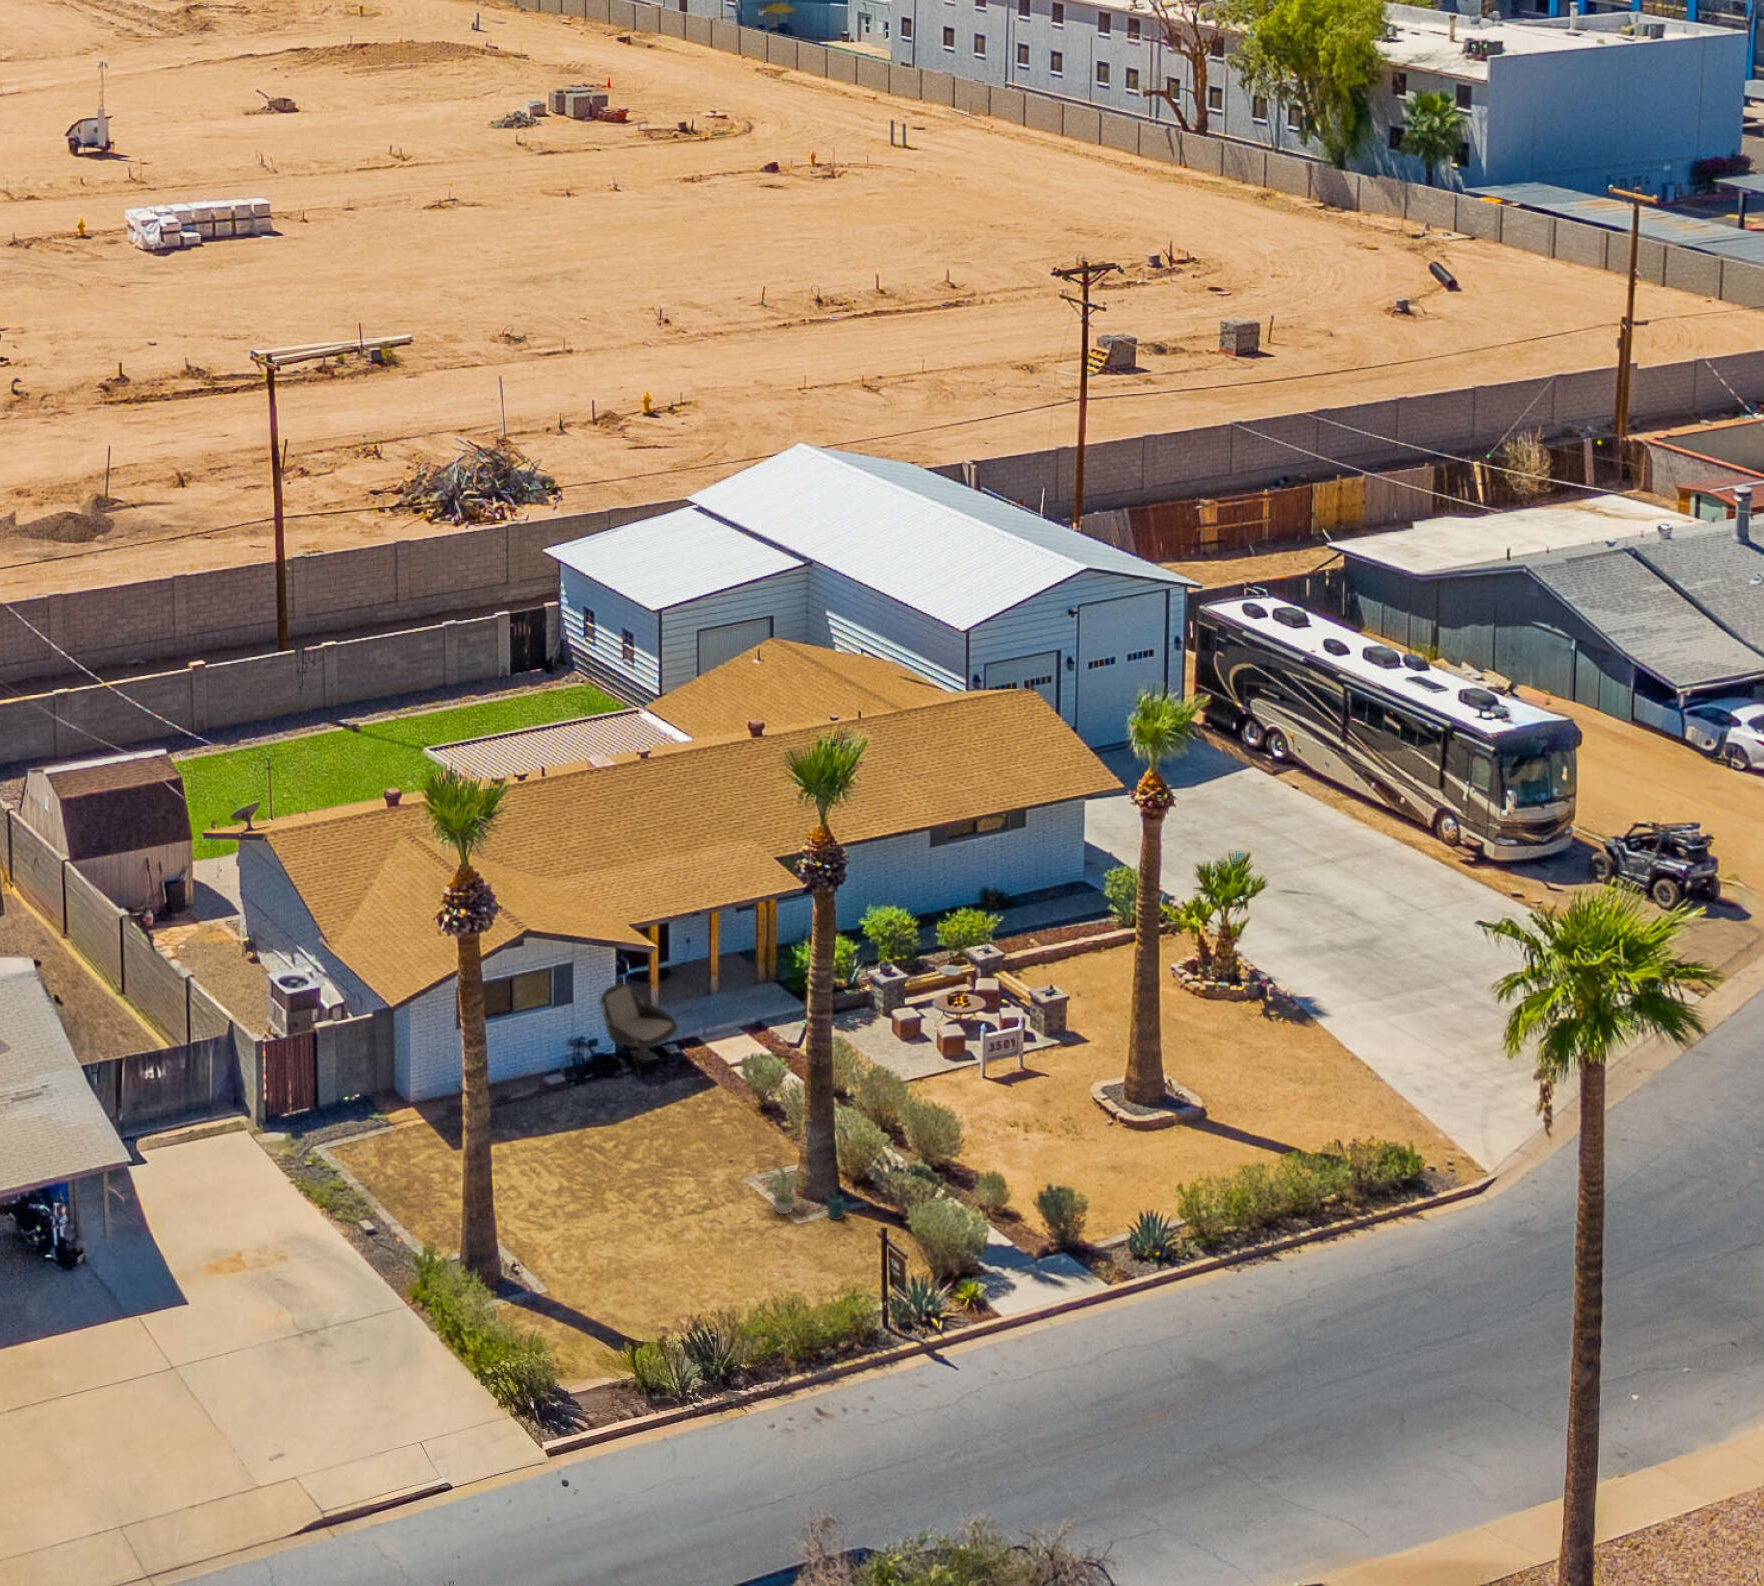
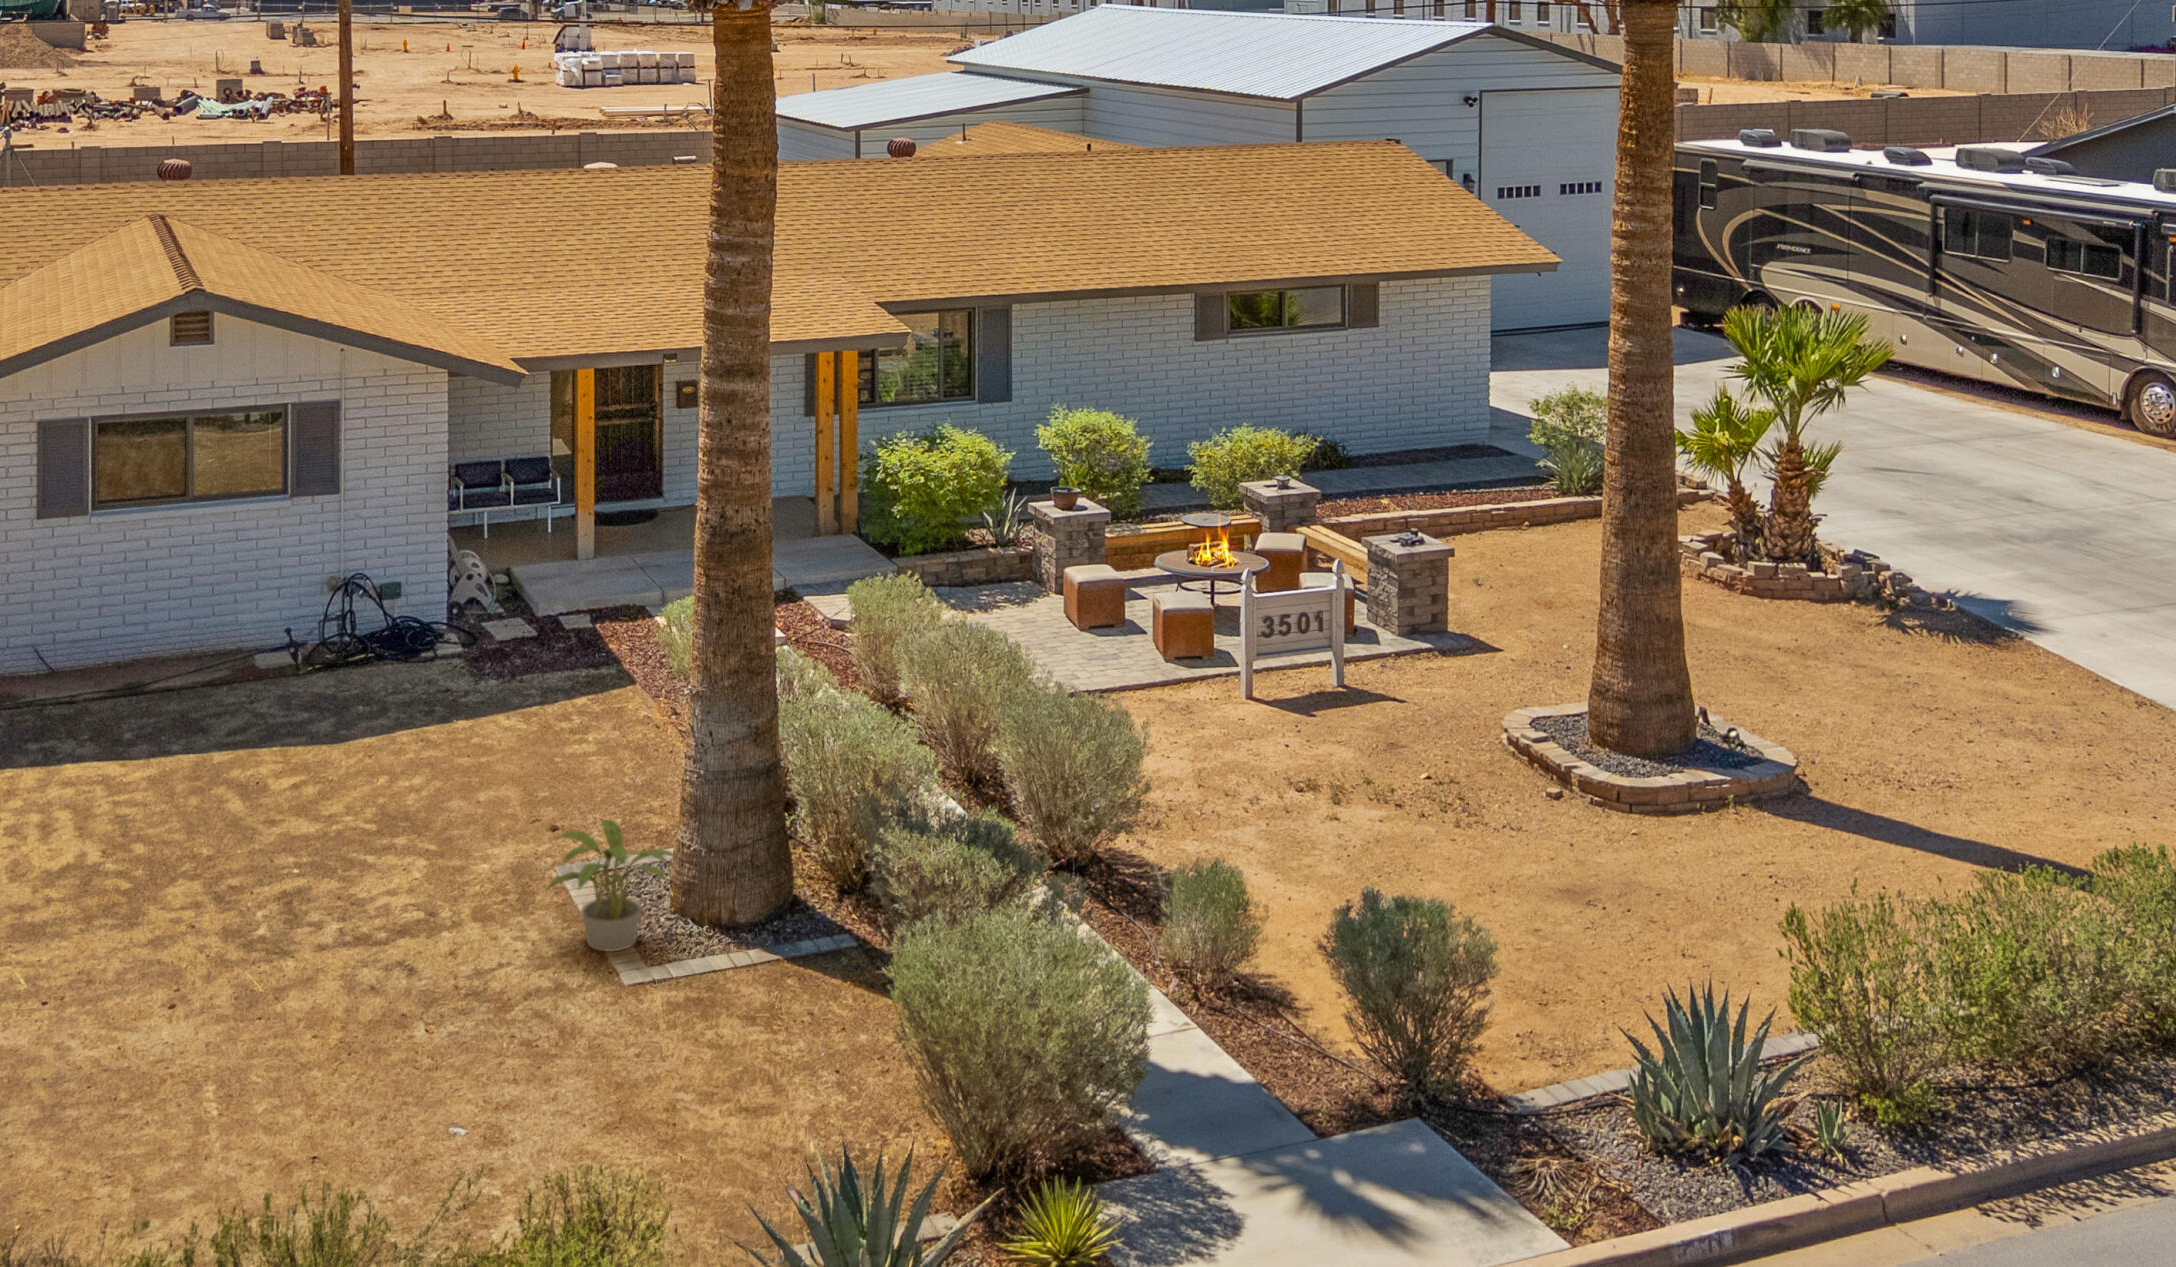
lounge chair: present [598,984,677,1077] -> none [404,473,583,666]
watering can: present [827,1191,849,1220] -> none [724,889,774,975]

